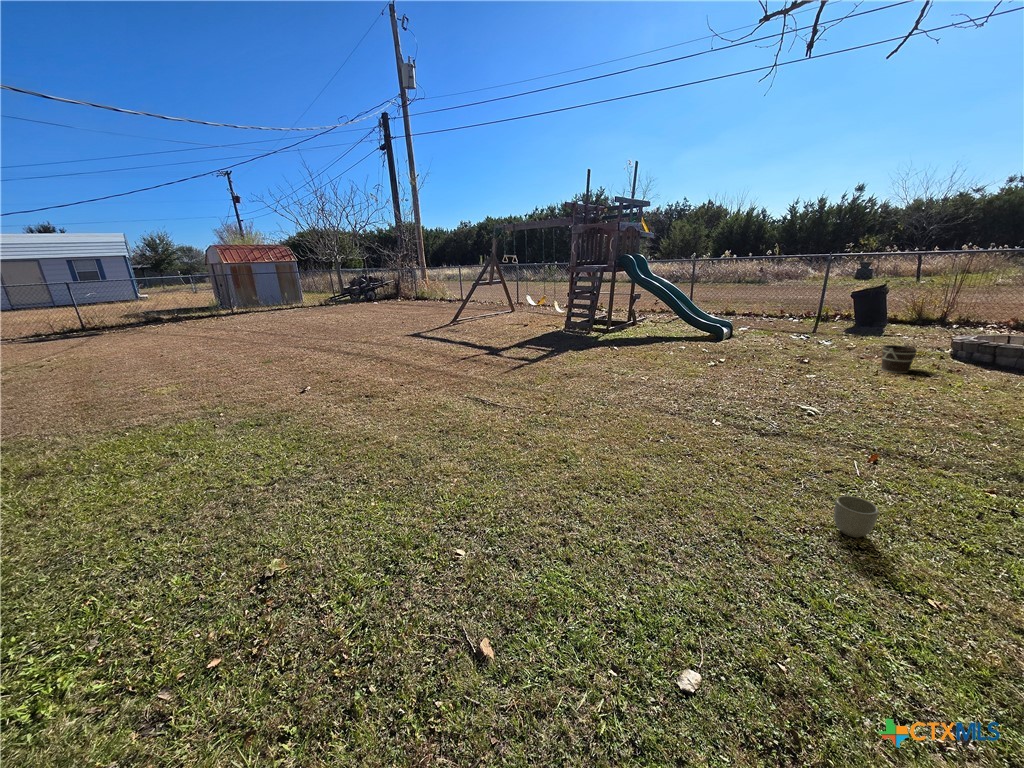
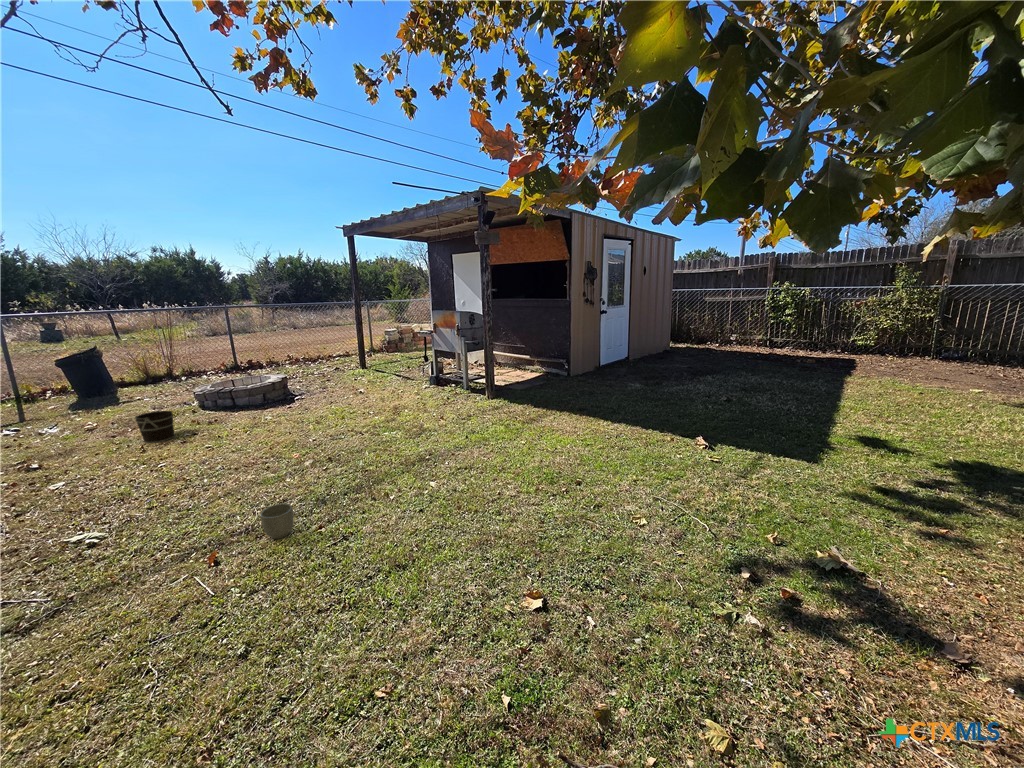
planter: present [834,496,879,538] -> present [260,503,294,539]

